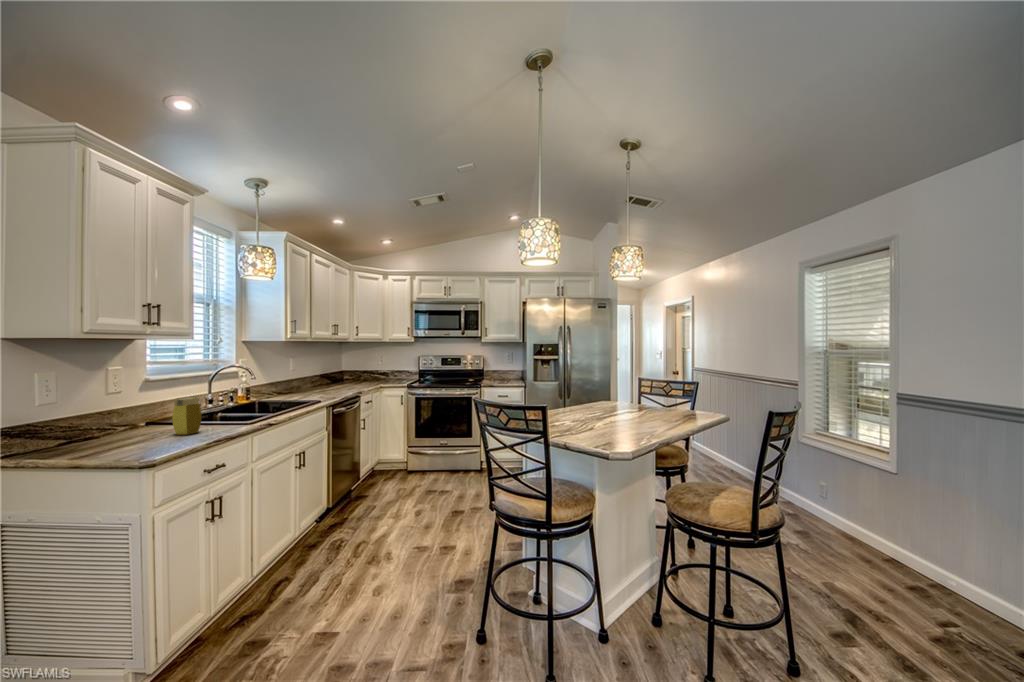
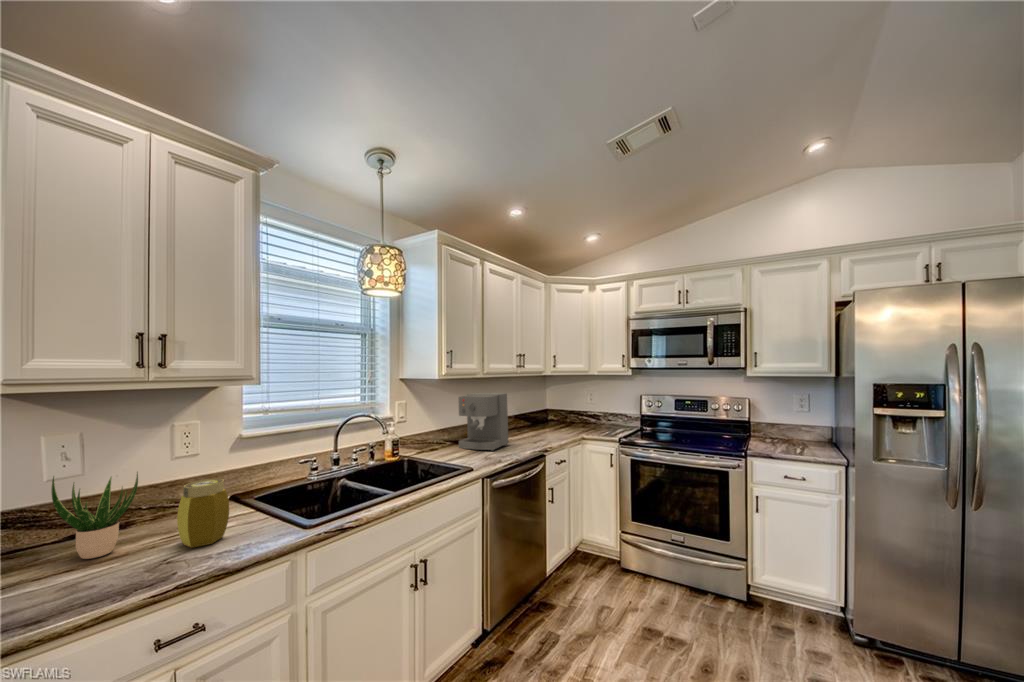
coffee maker: none [293,354,330,395] -> present [458,393,508,451]
potted plant: none [96,392,138,444] -> present [52,472,138,559]

